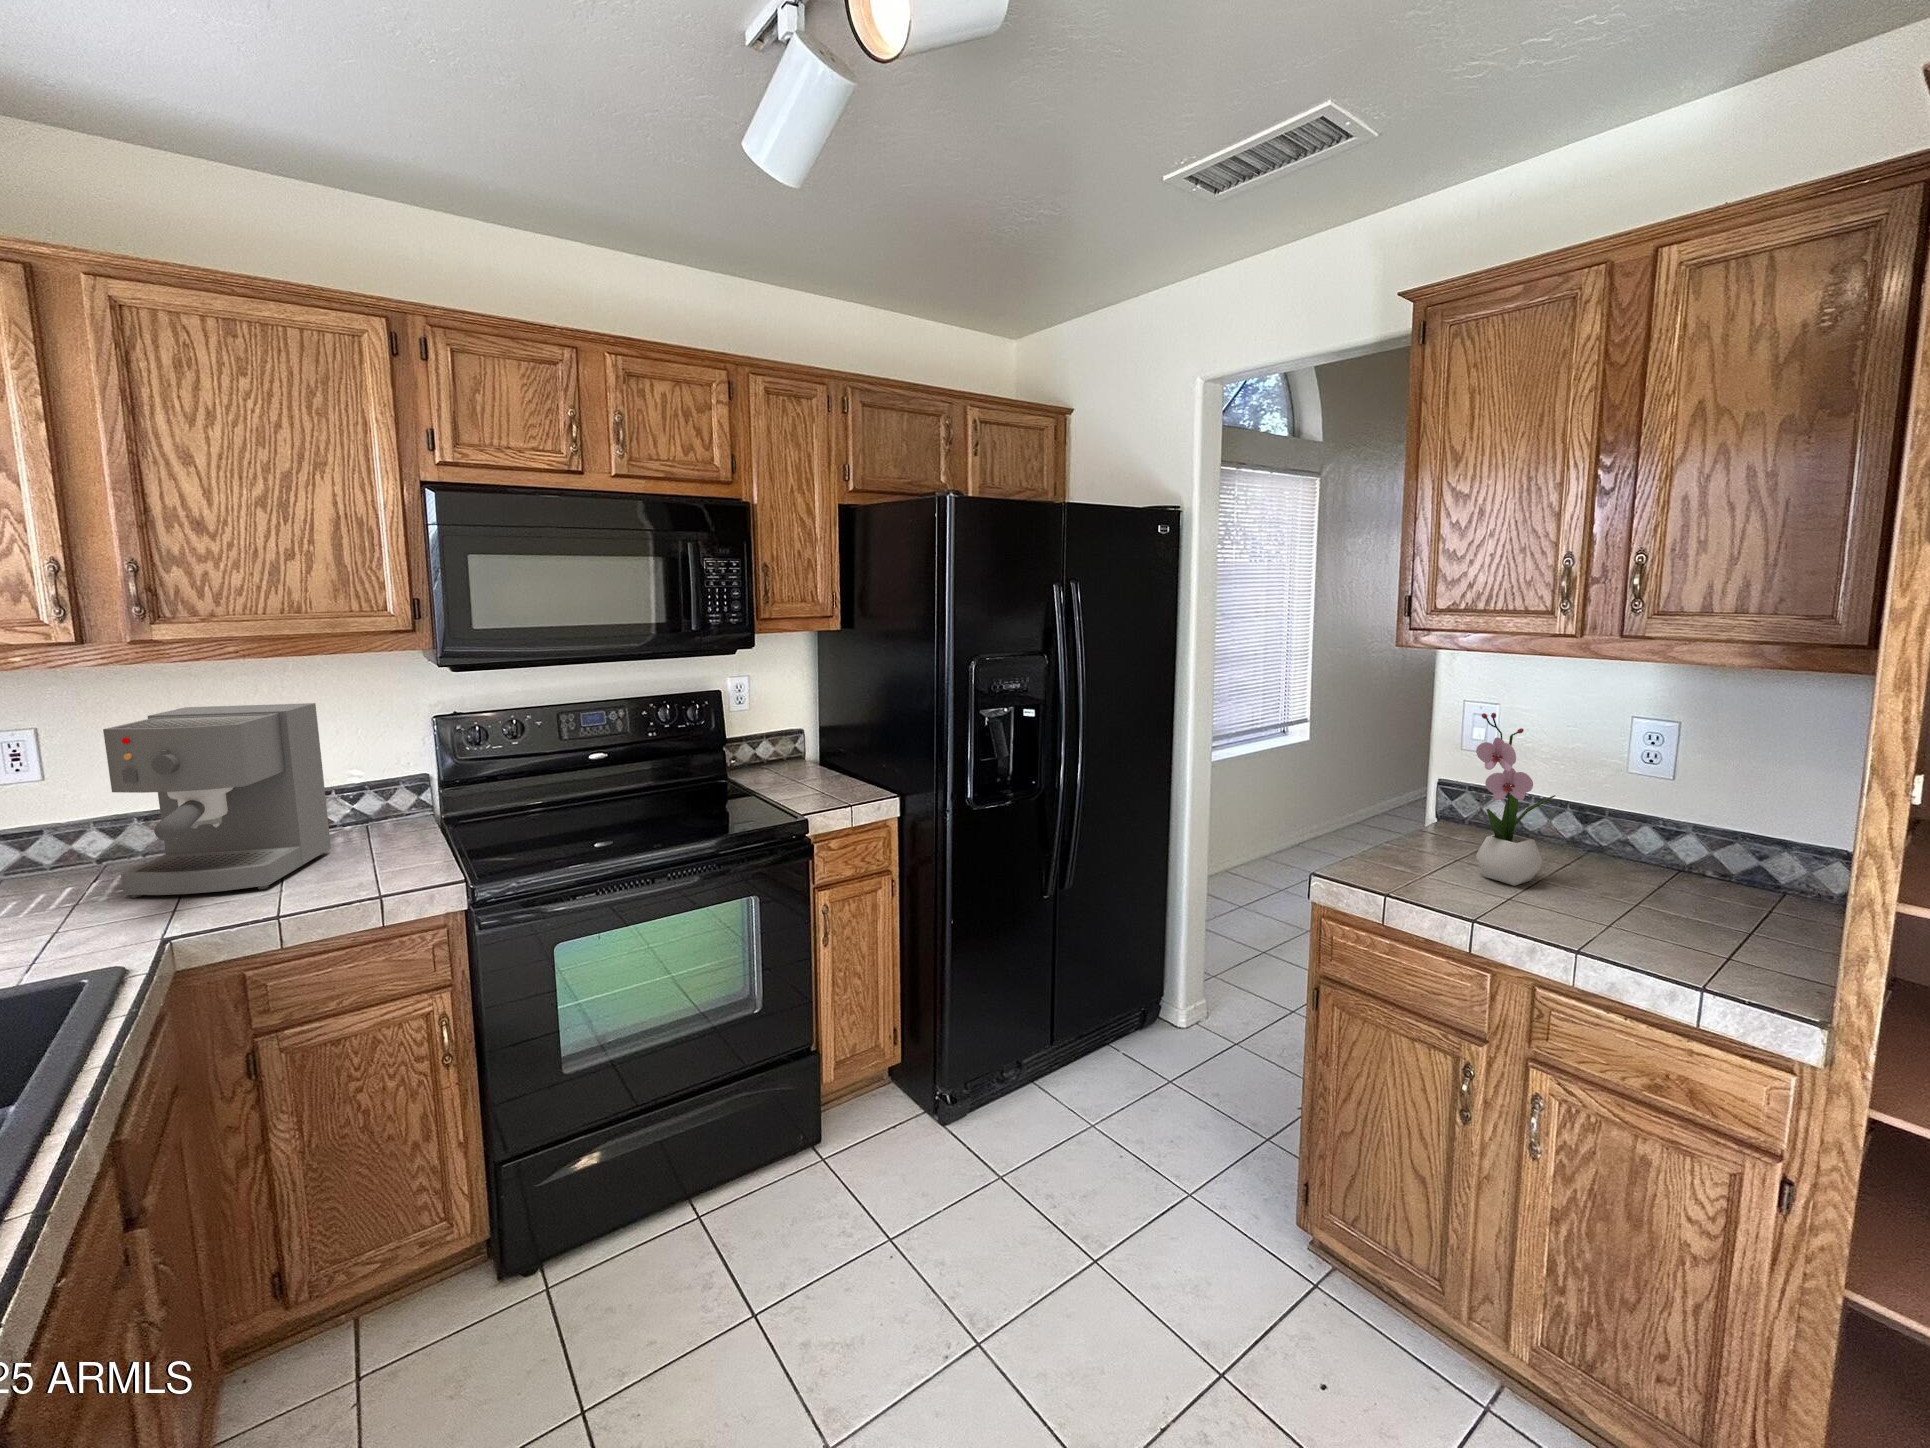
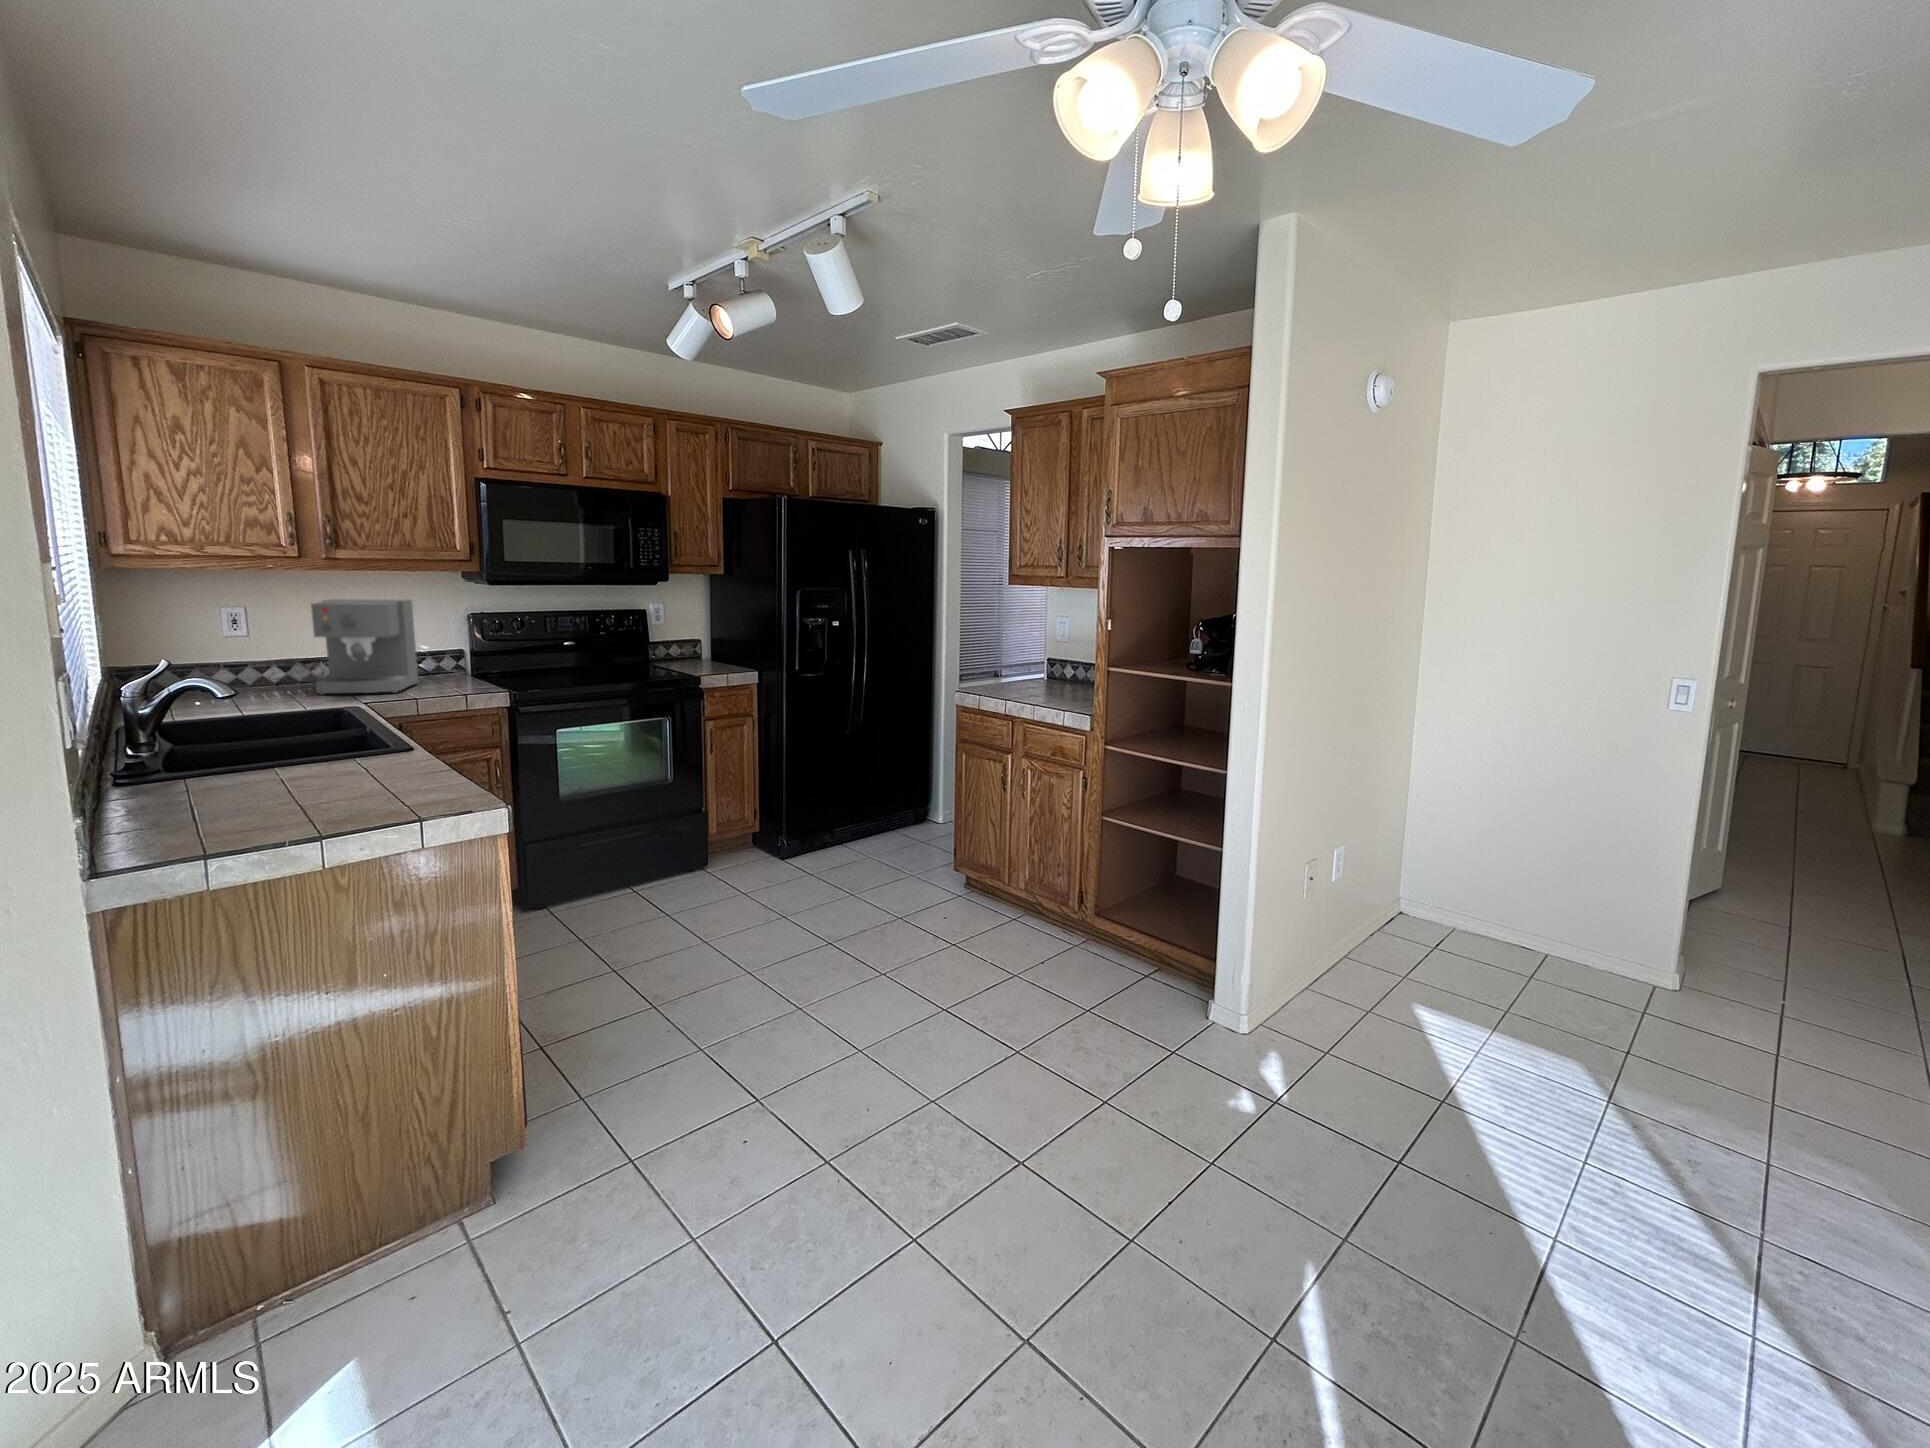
flower arrangement: present [1476,713,1555,886] -> none [1029,615,1064,695]

